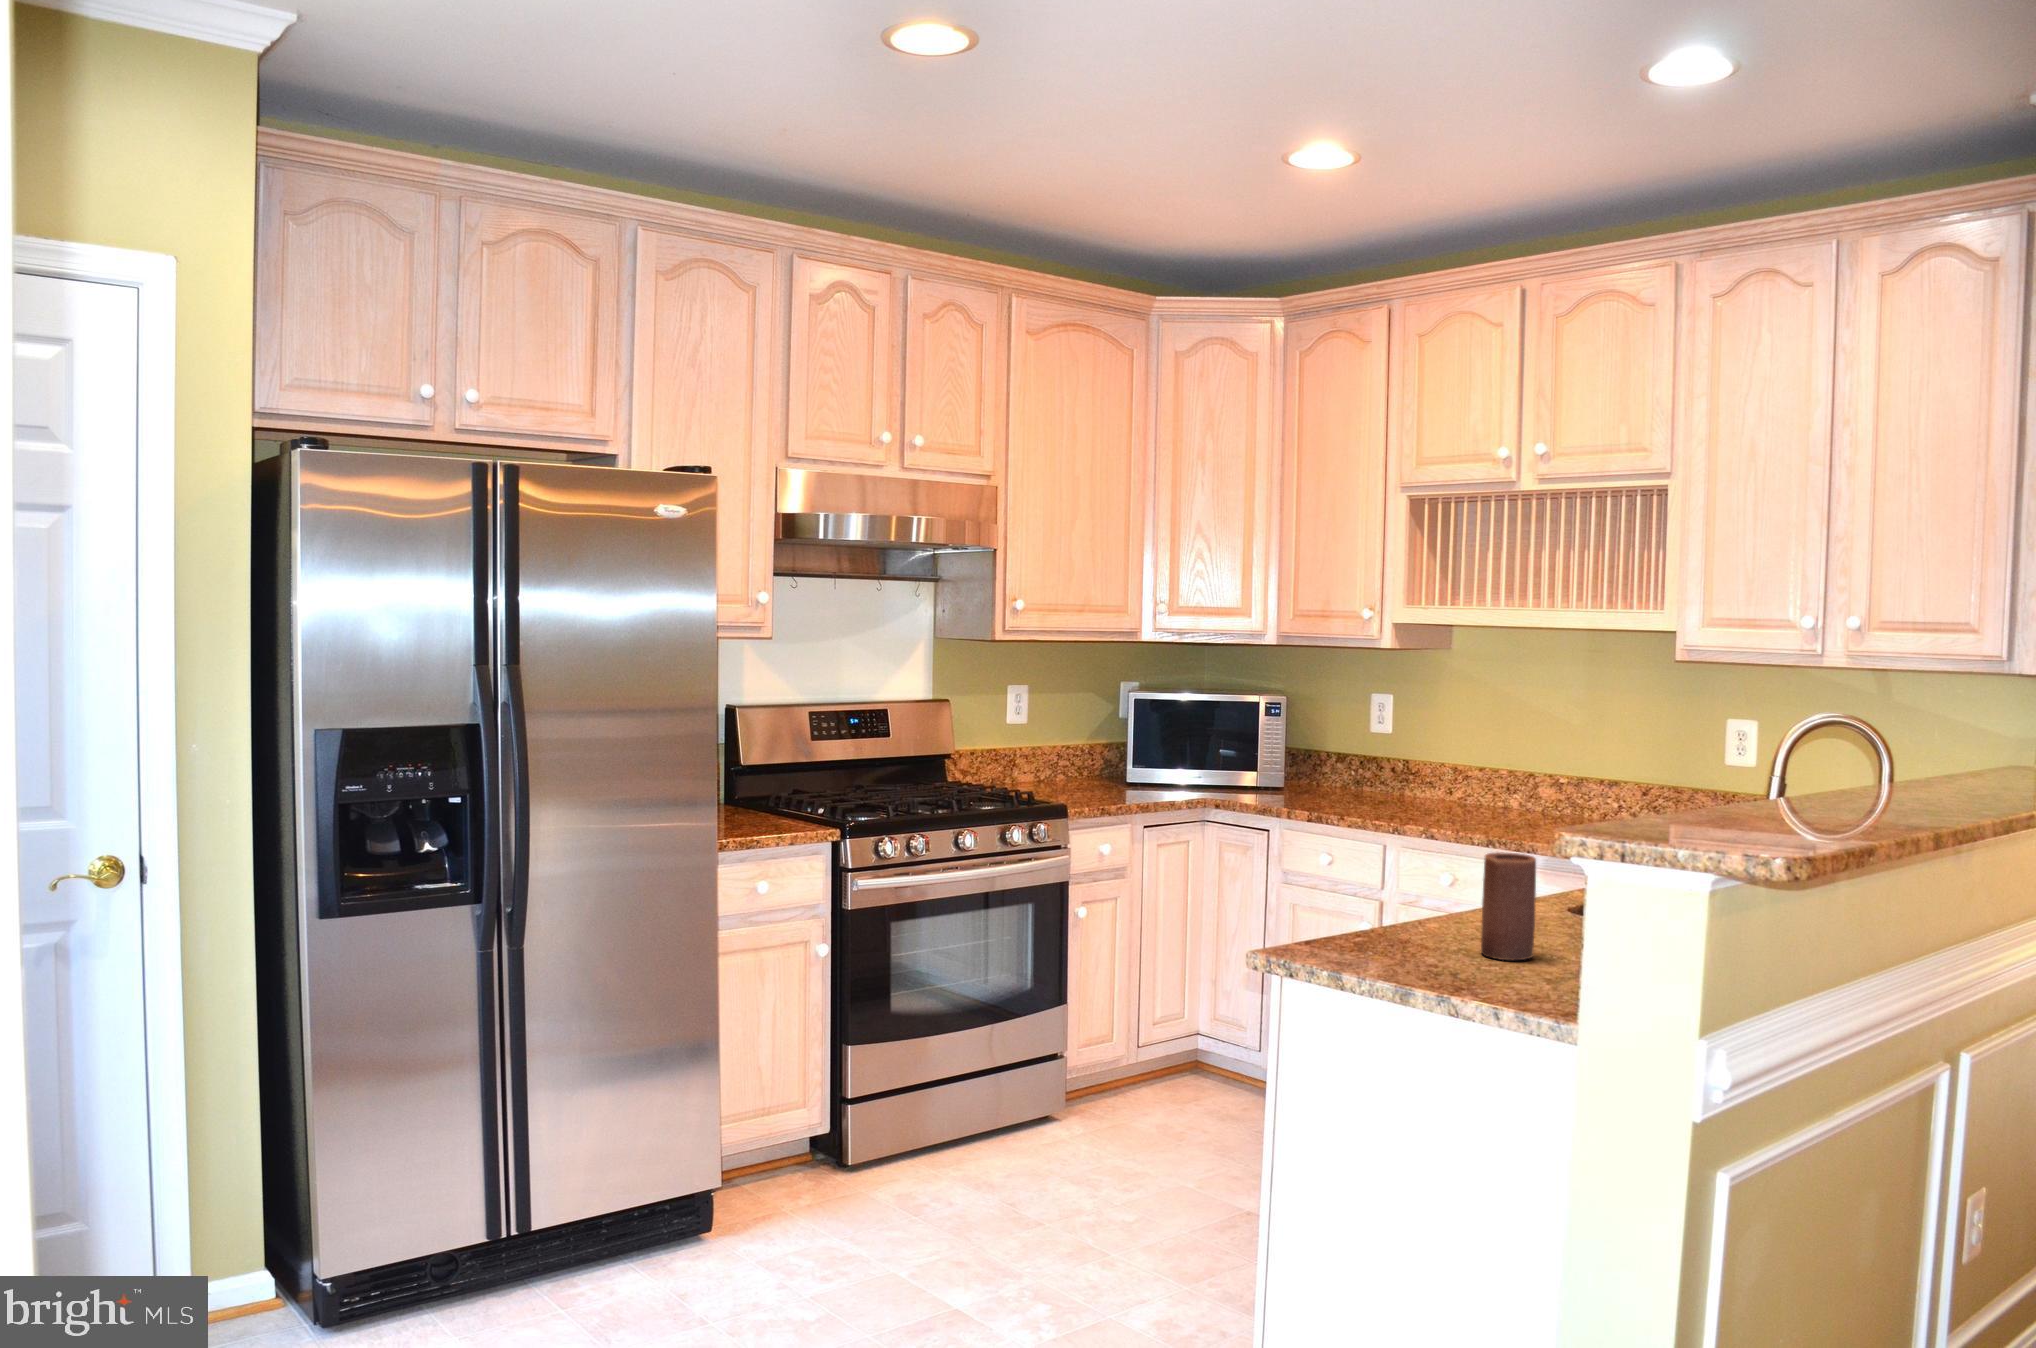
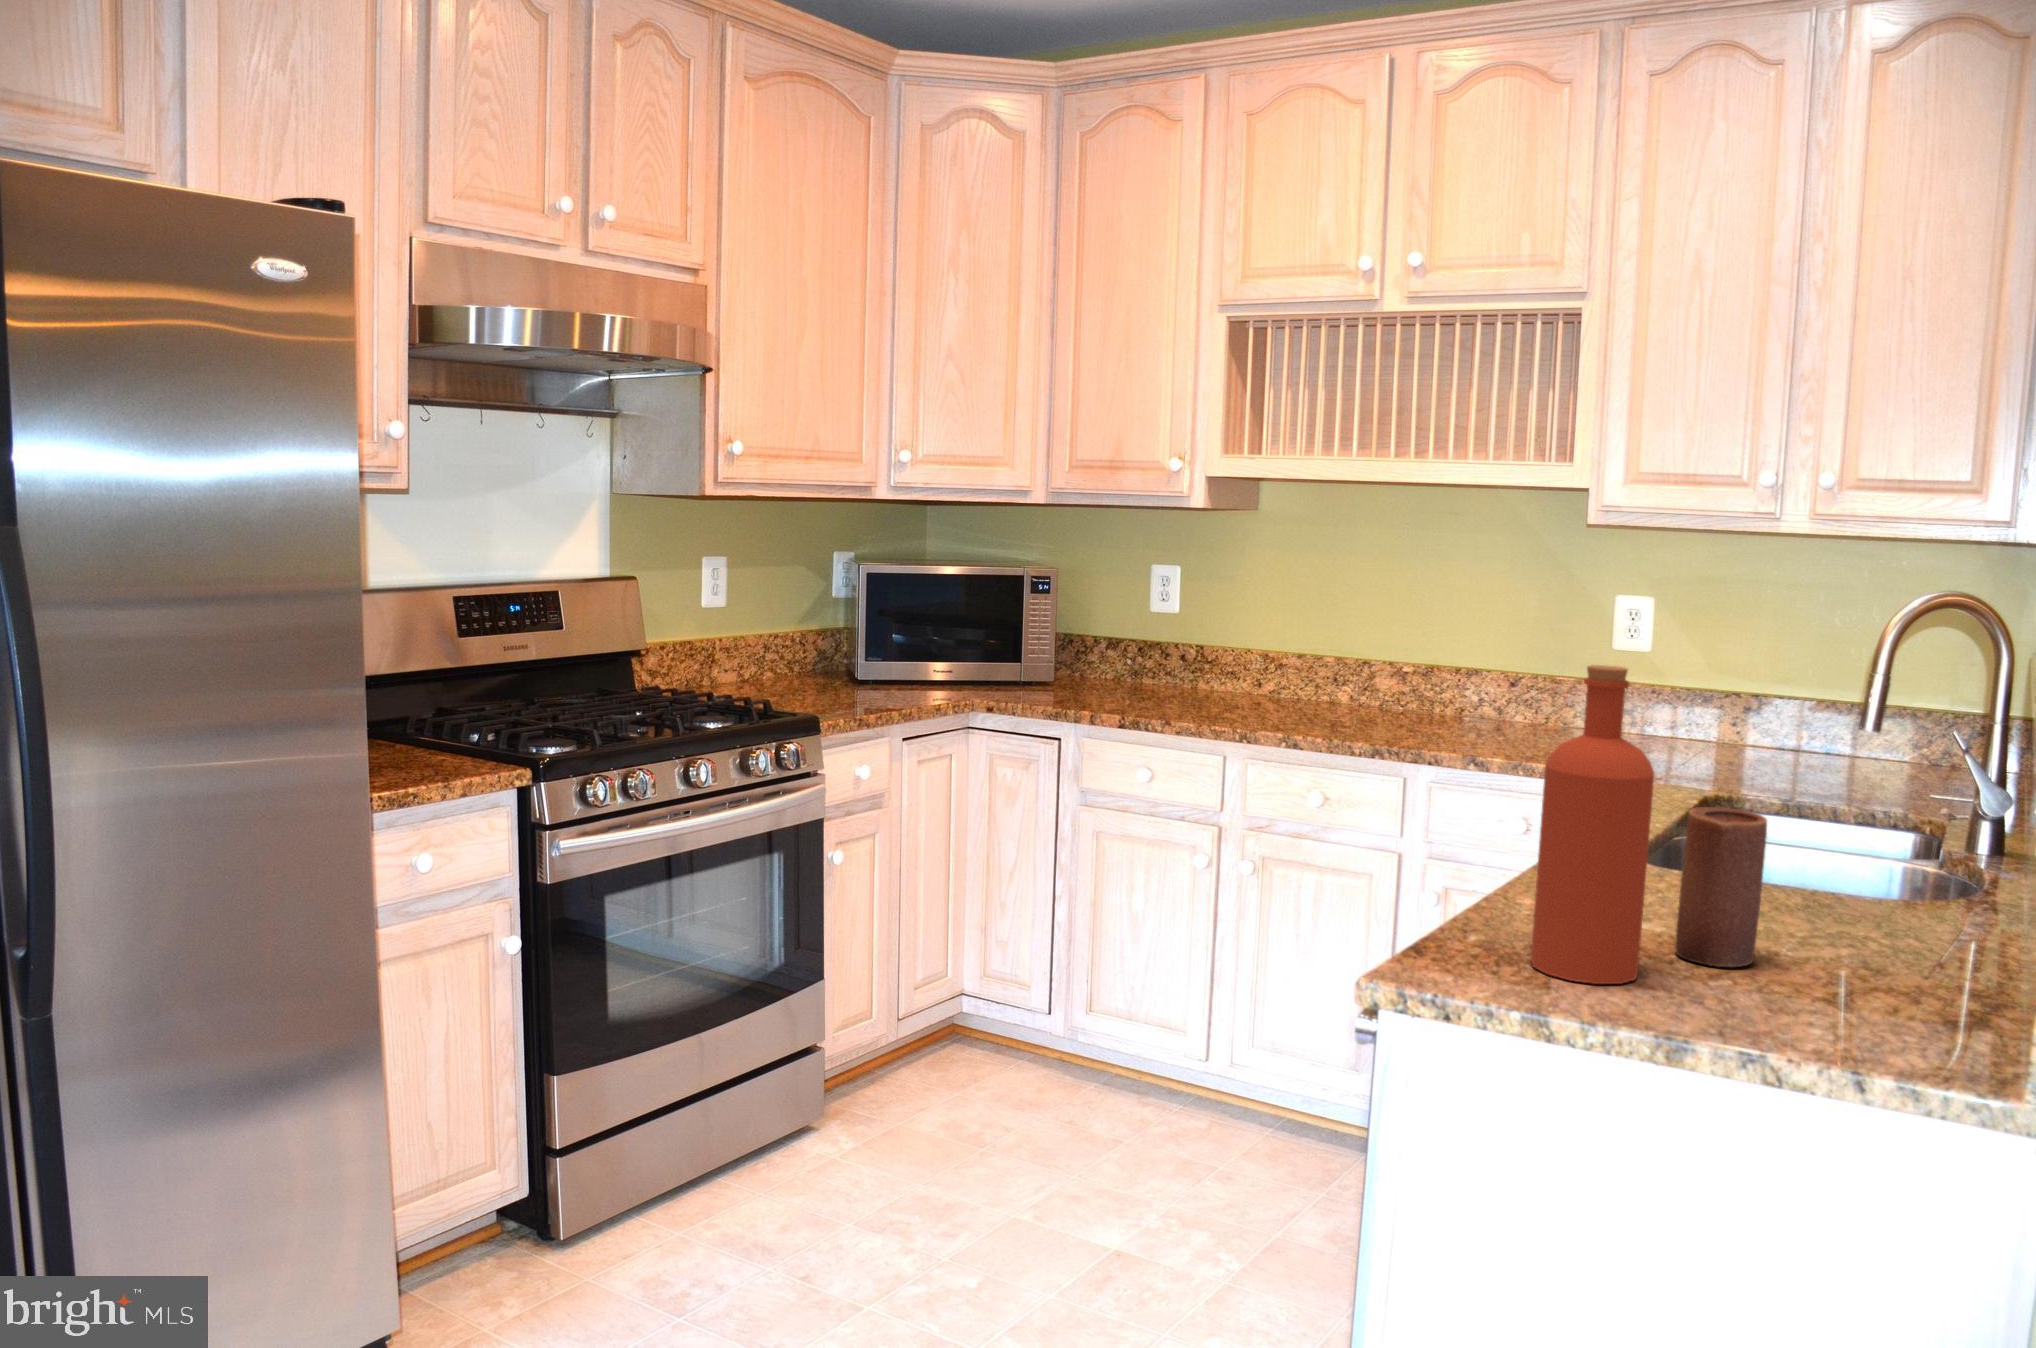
bottle: none [1364,752,1437,962] -> present [1531,665,1654,984]

